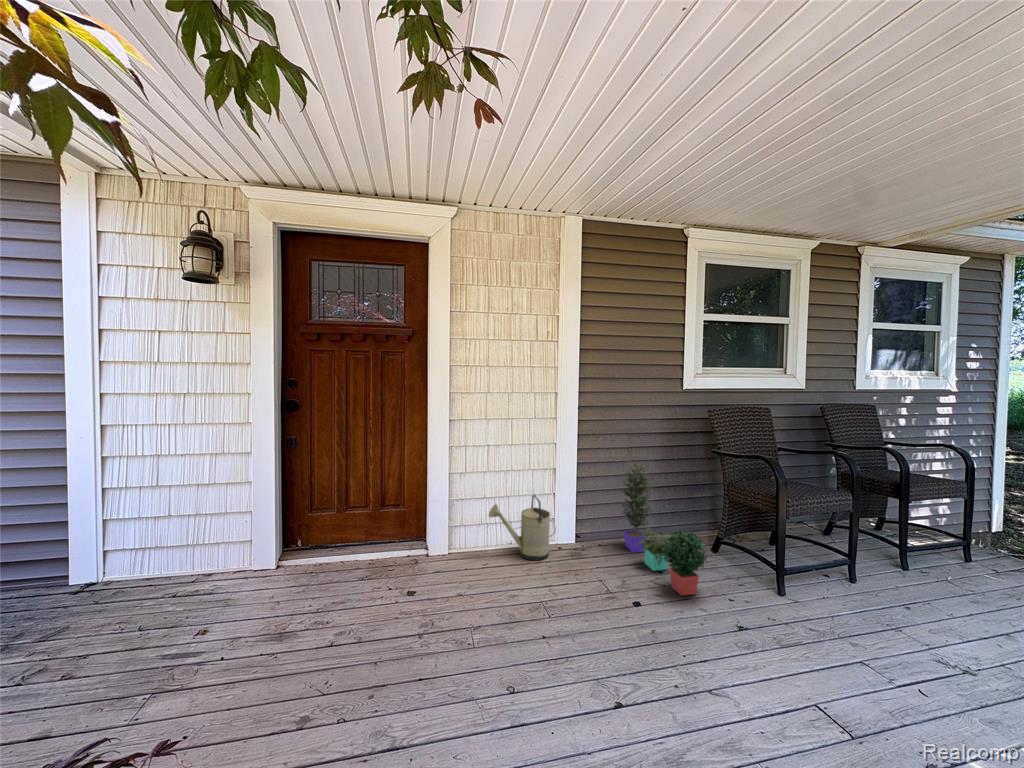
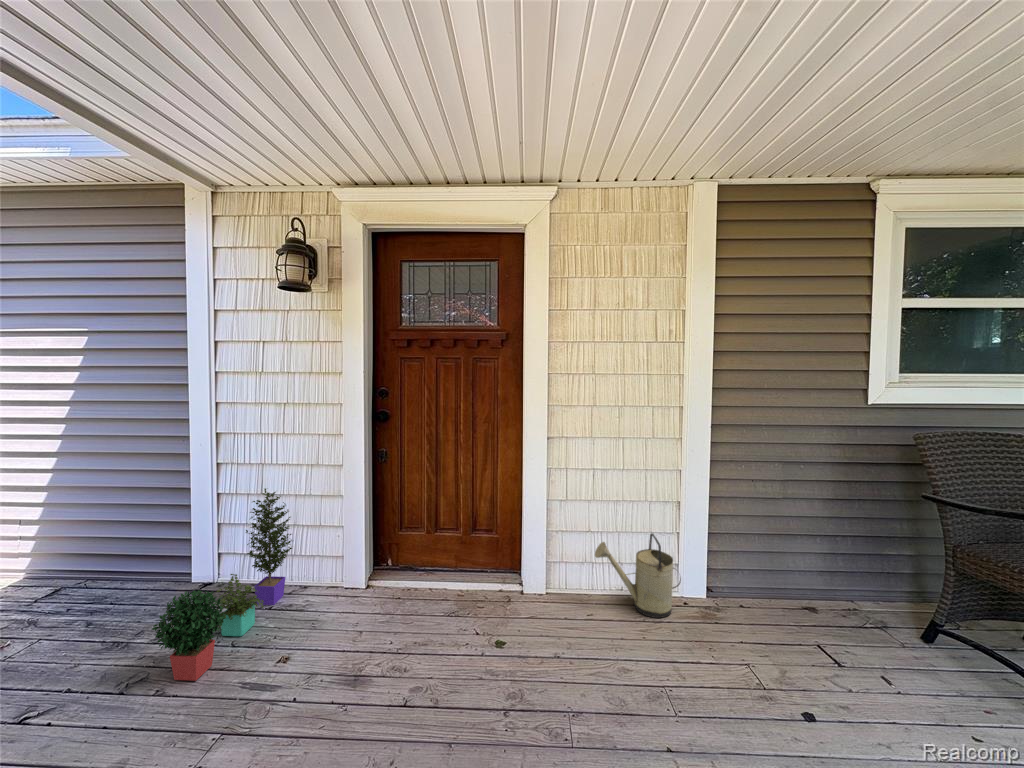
potted plant: present [621,462,707,596] -> present [152,488,292,681]

